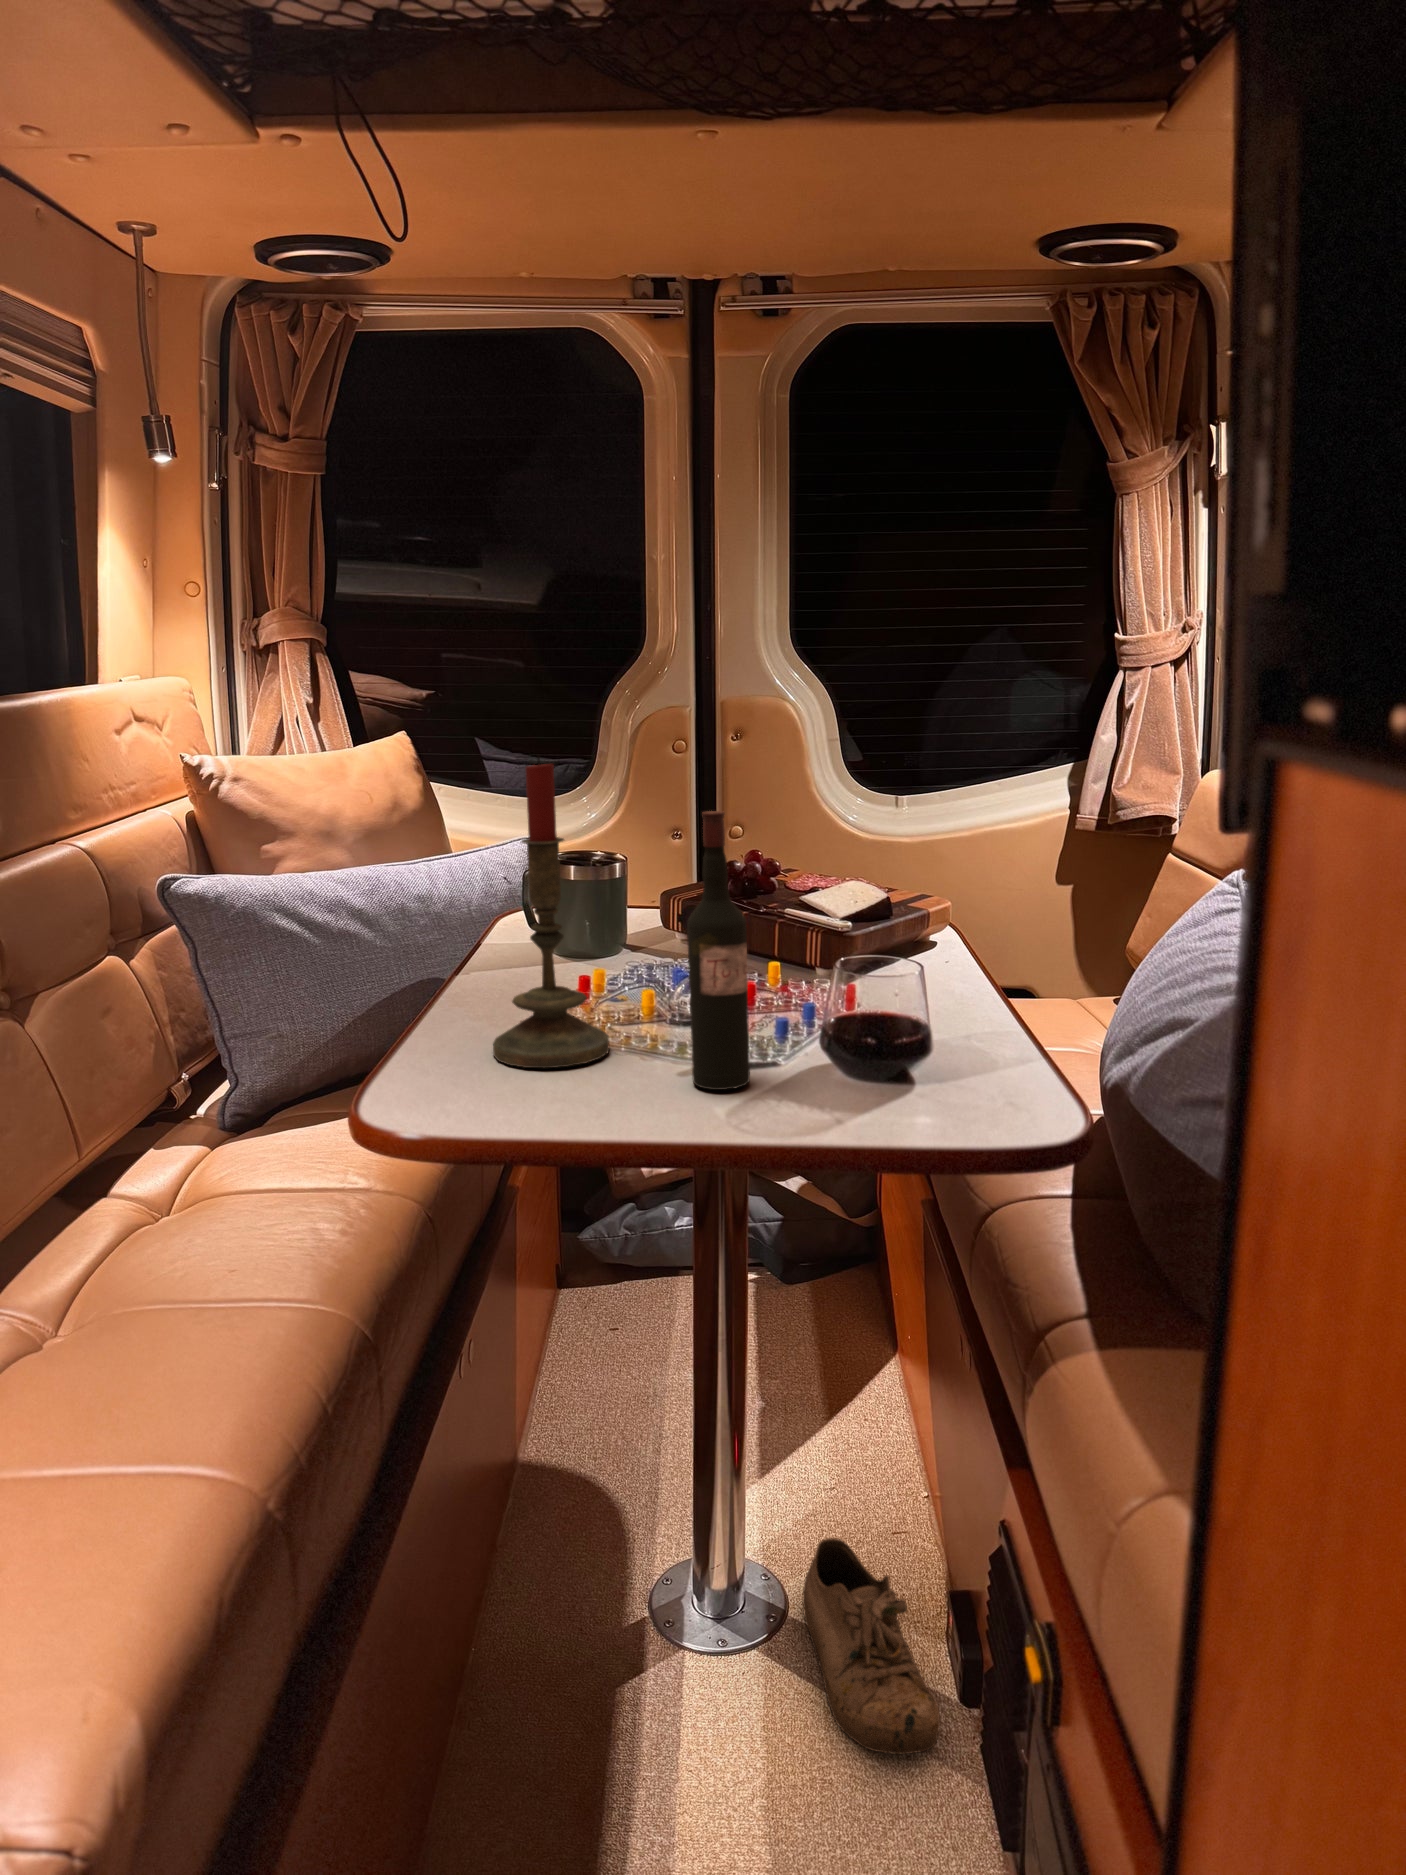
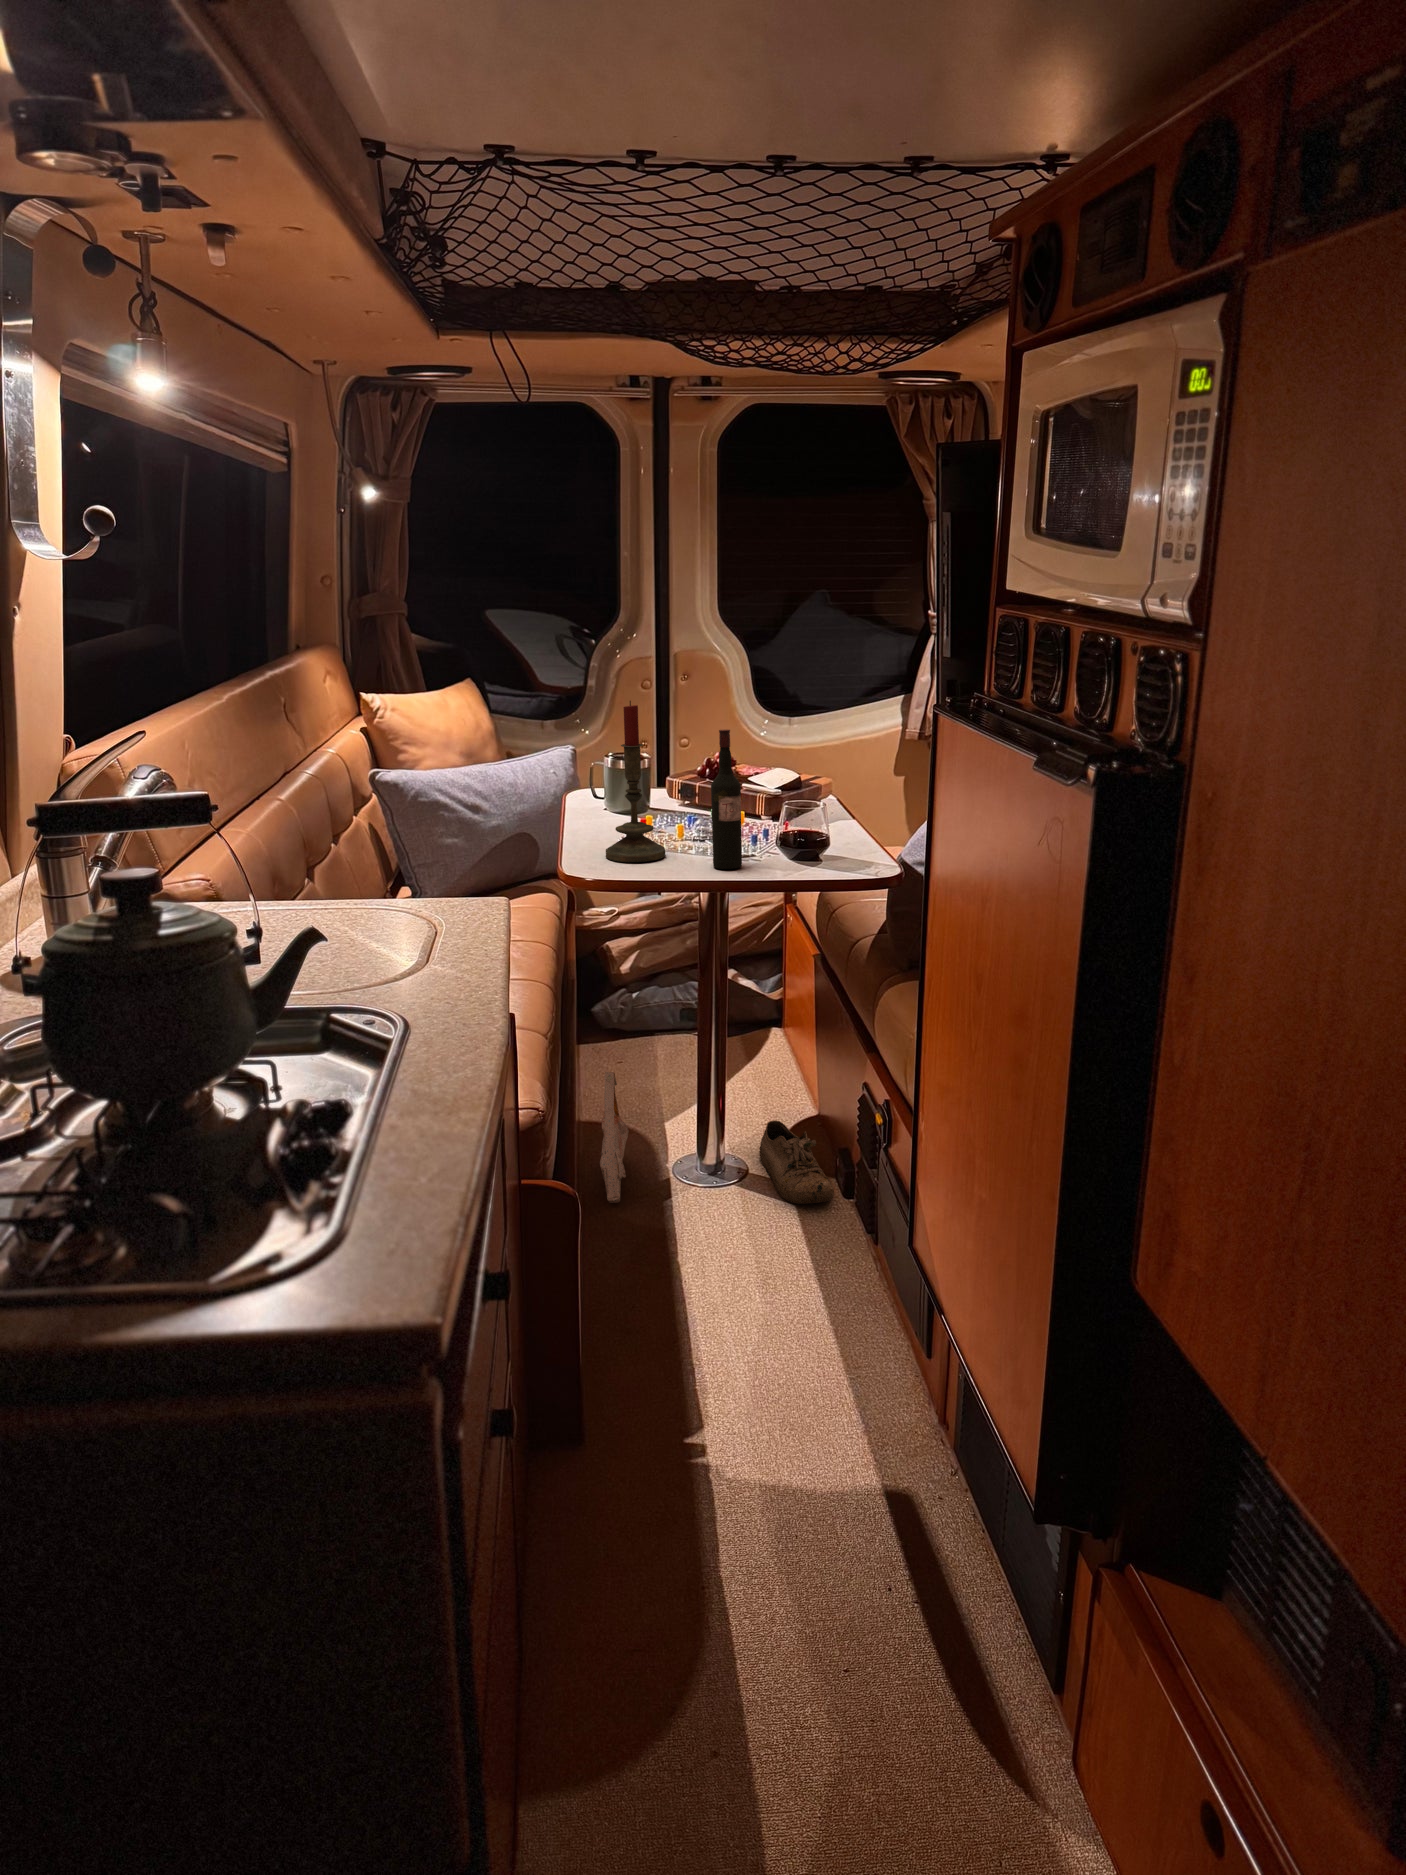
bag: none [476,1455,559,1726] -> present [600,1072,629,1203]

